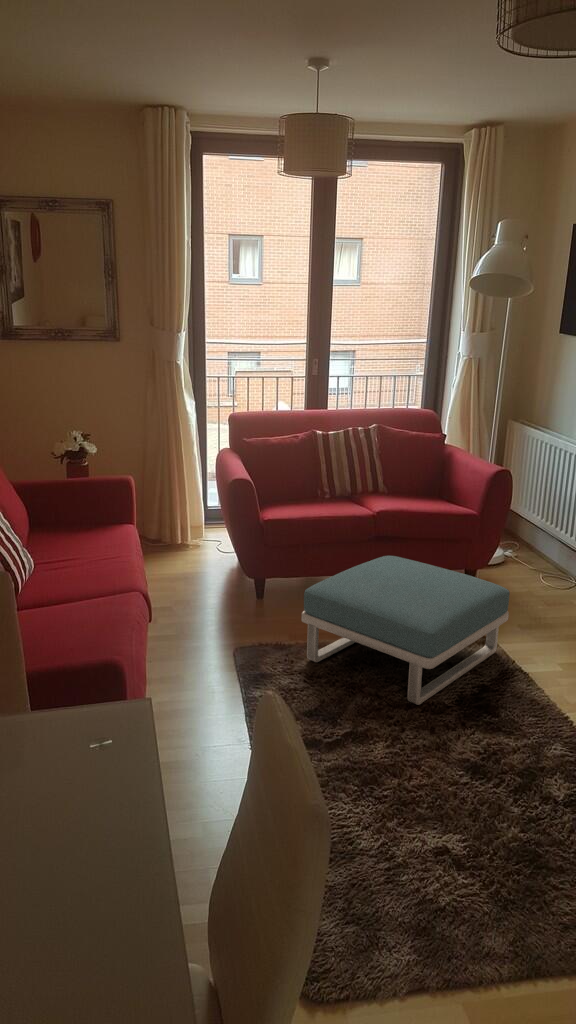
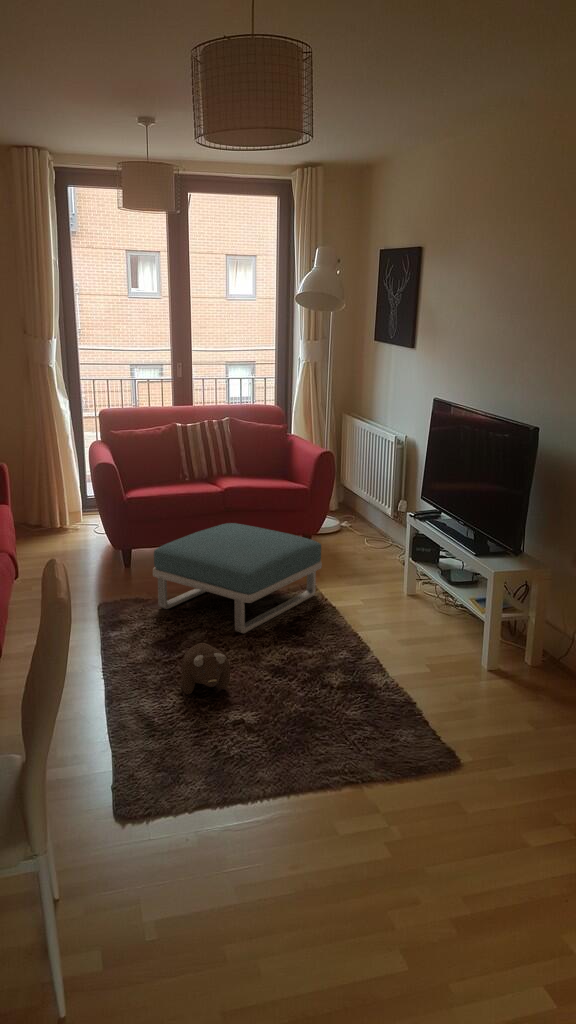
plush toy: none [354,731,421,799] -> present [181,643,230,695]

